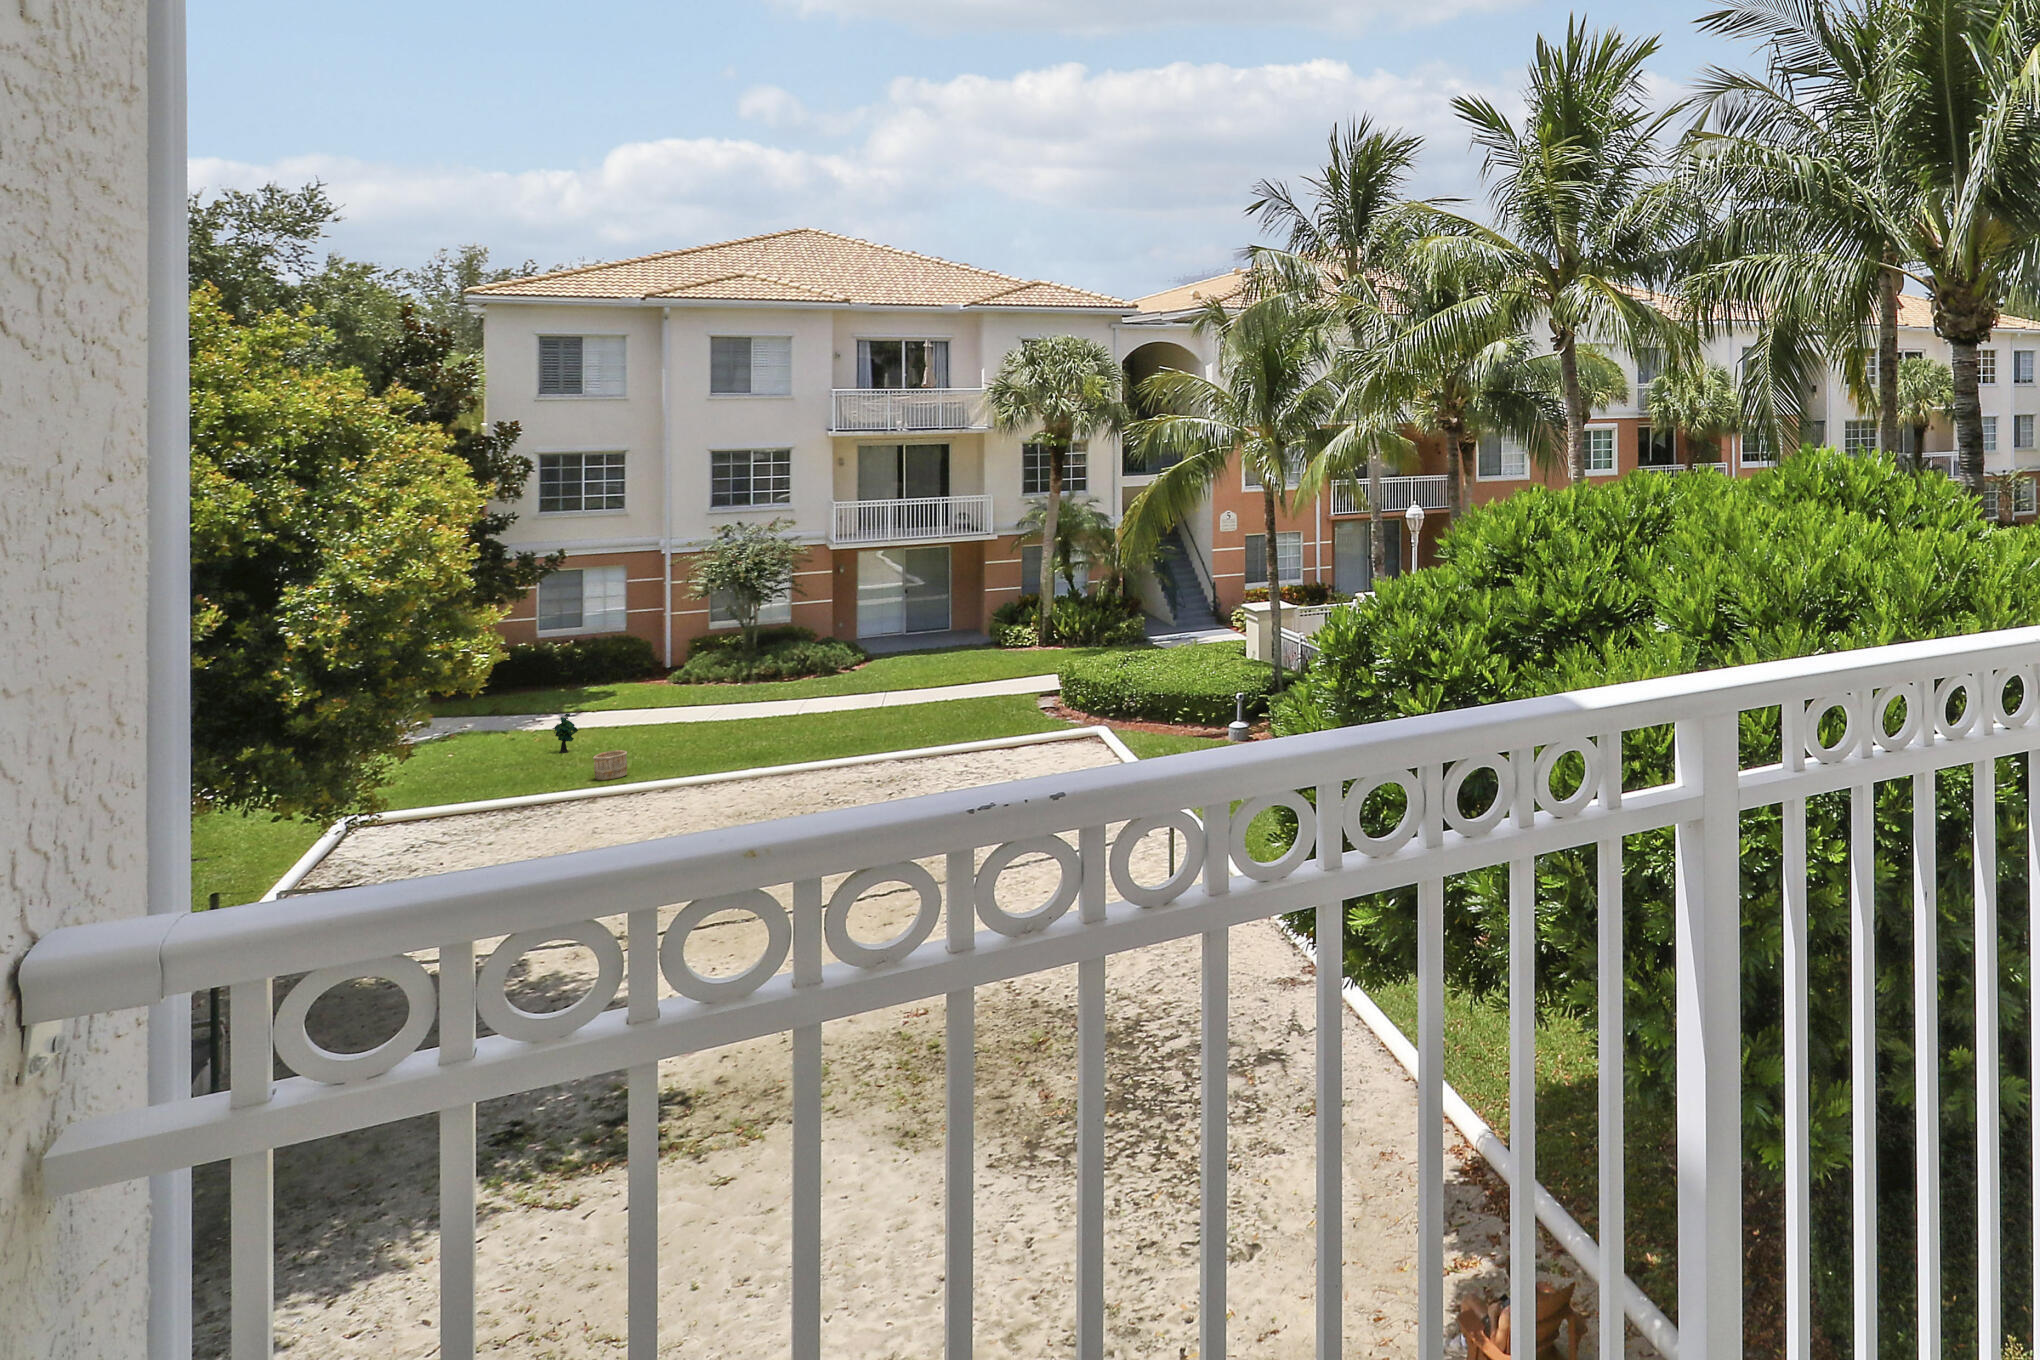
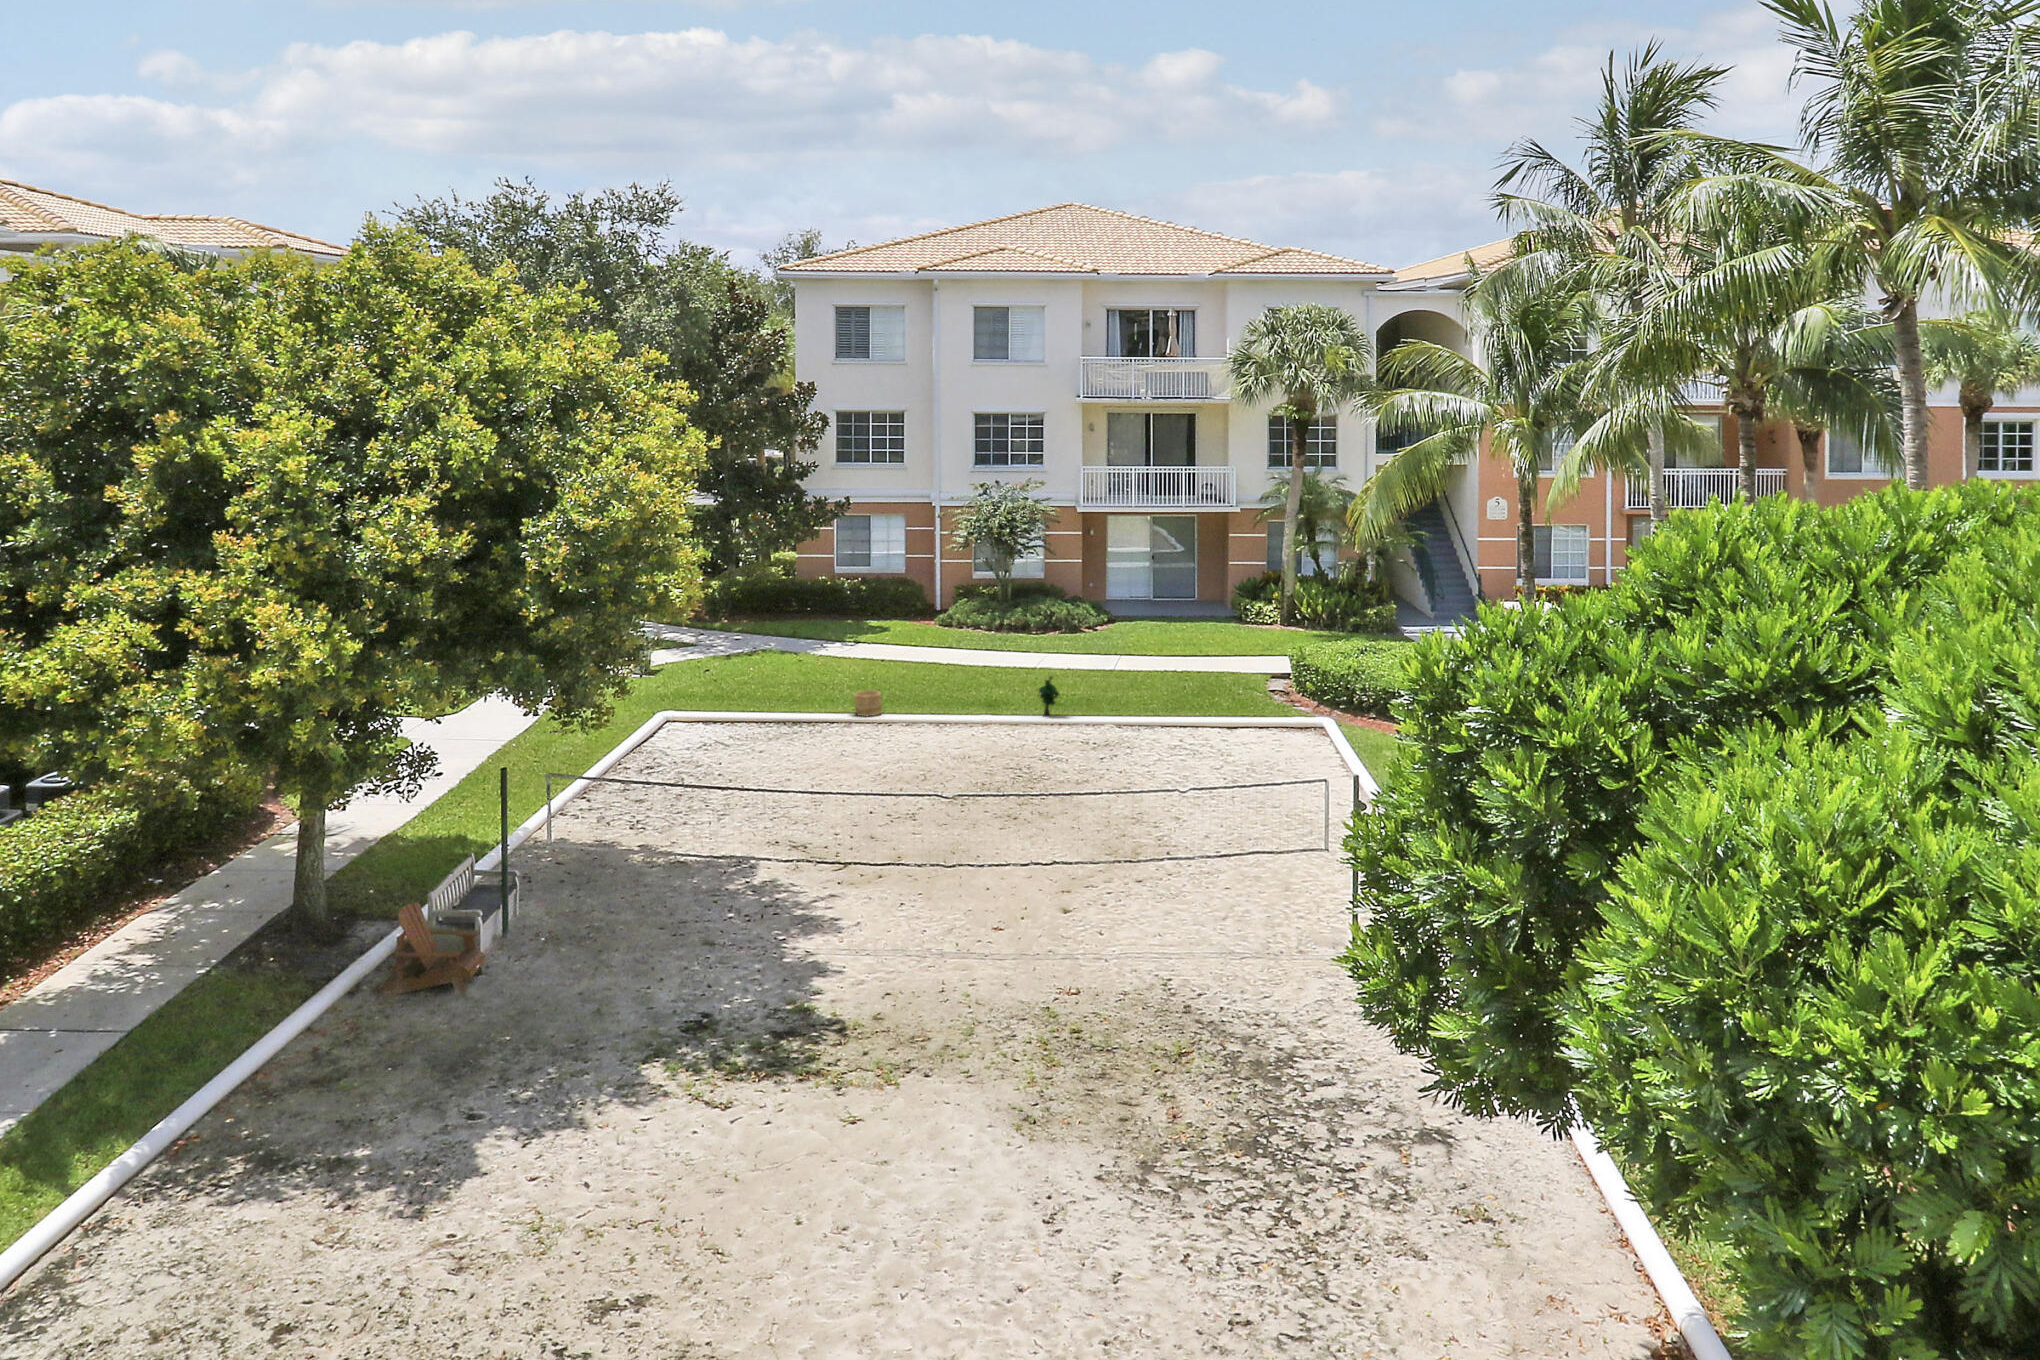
decorative plant: present [553,713,578,754] -> present [1039,677,1059,717]

